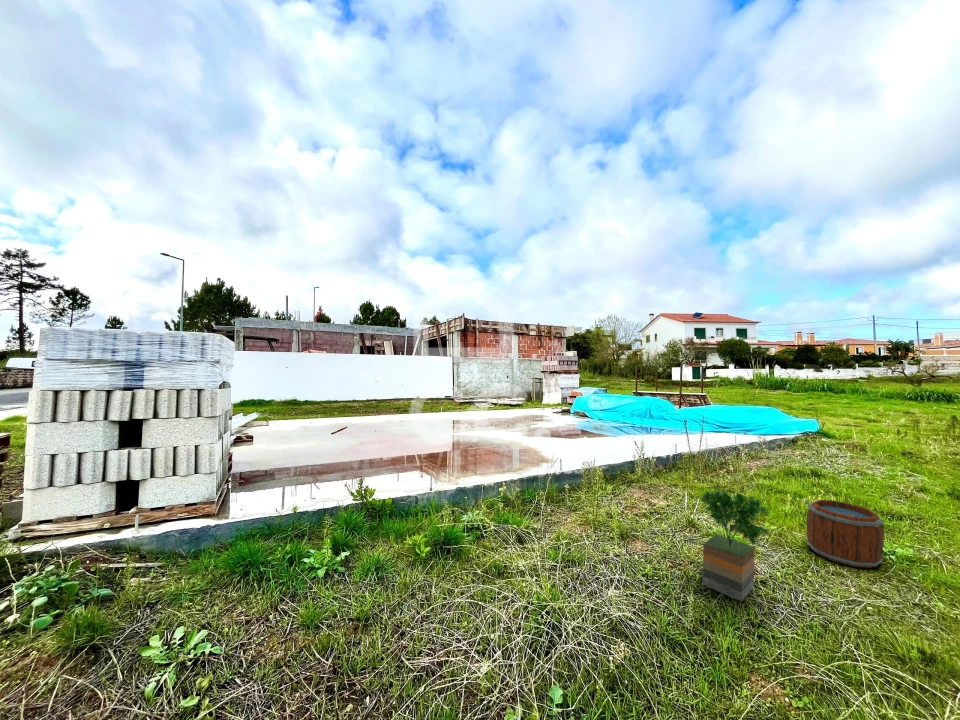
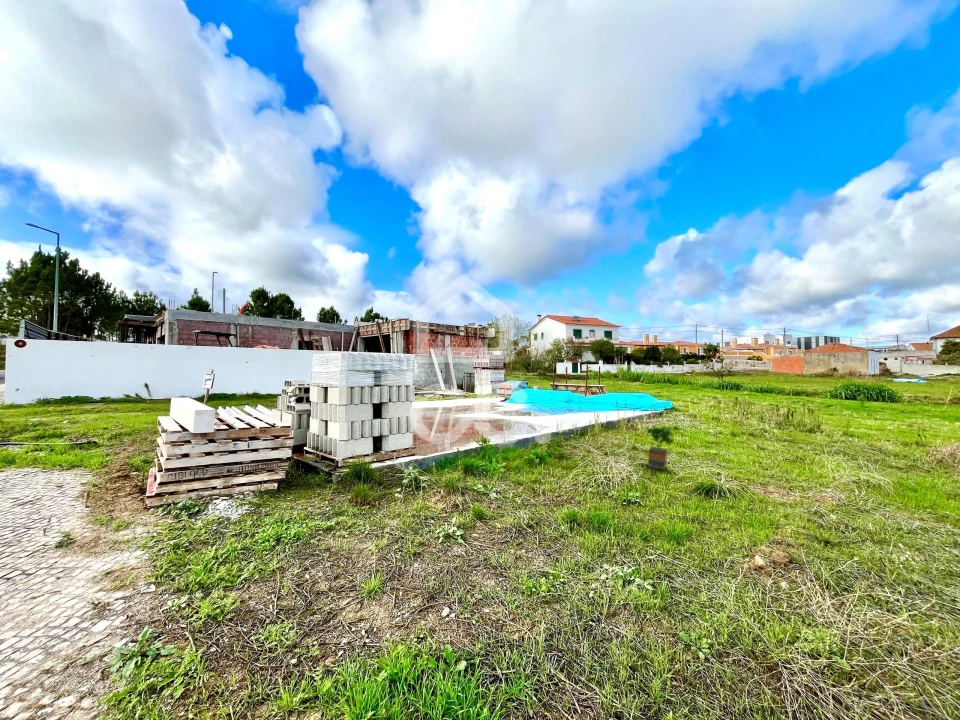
bucket: present [807,500,884,568] -> none [680,433,709,459]

